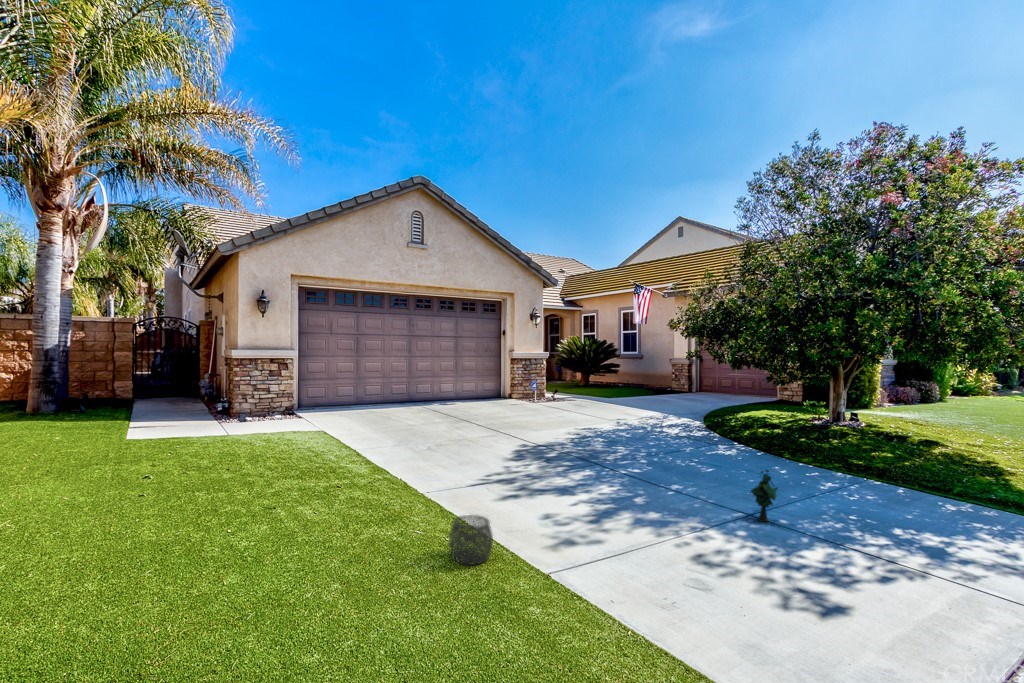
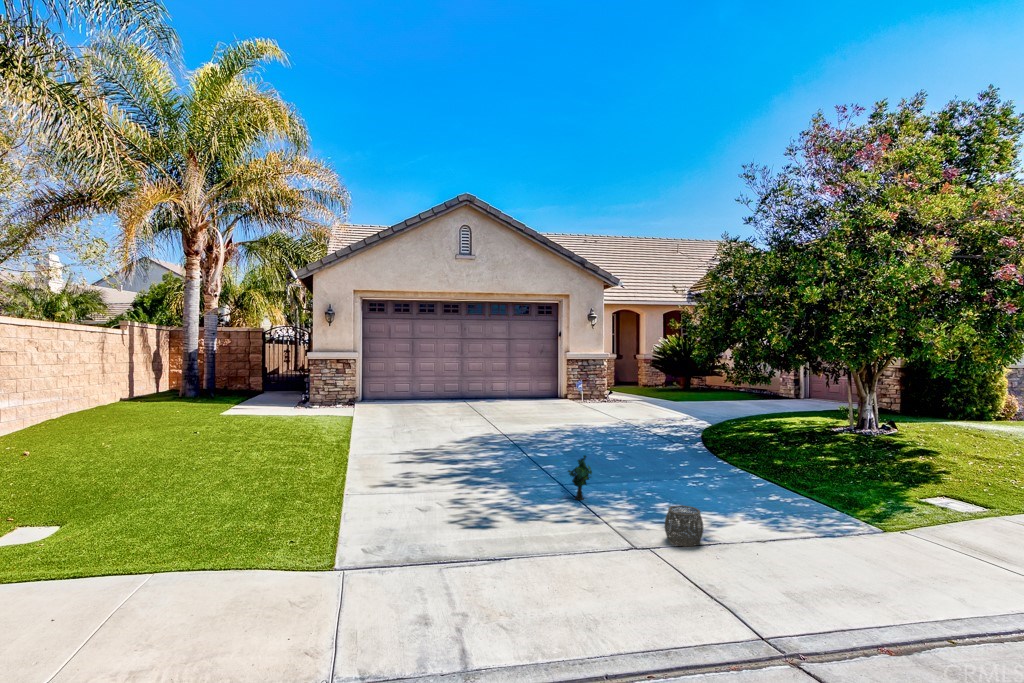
woven basket: present [449,515,493,565] -> present [665,505,704,546]

